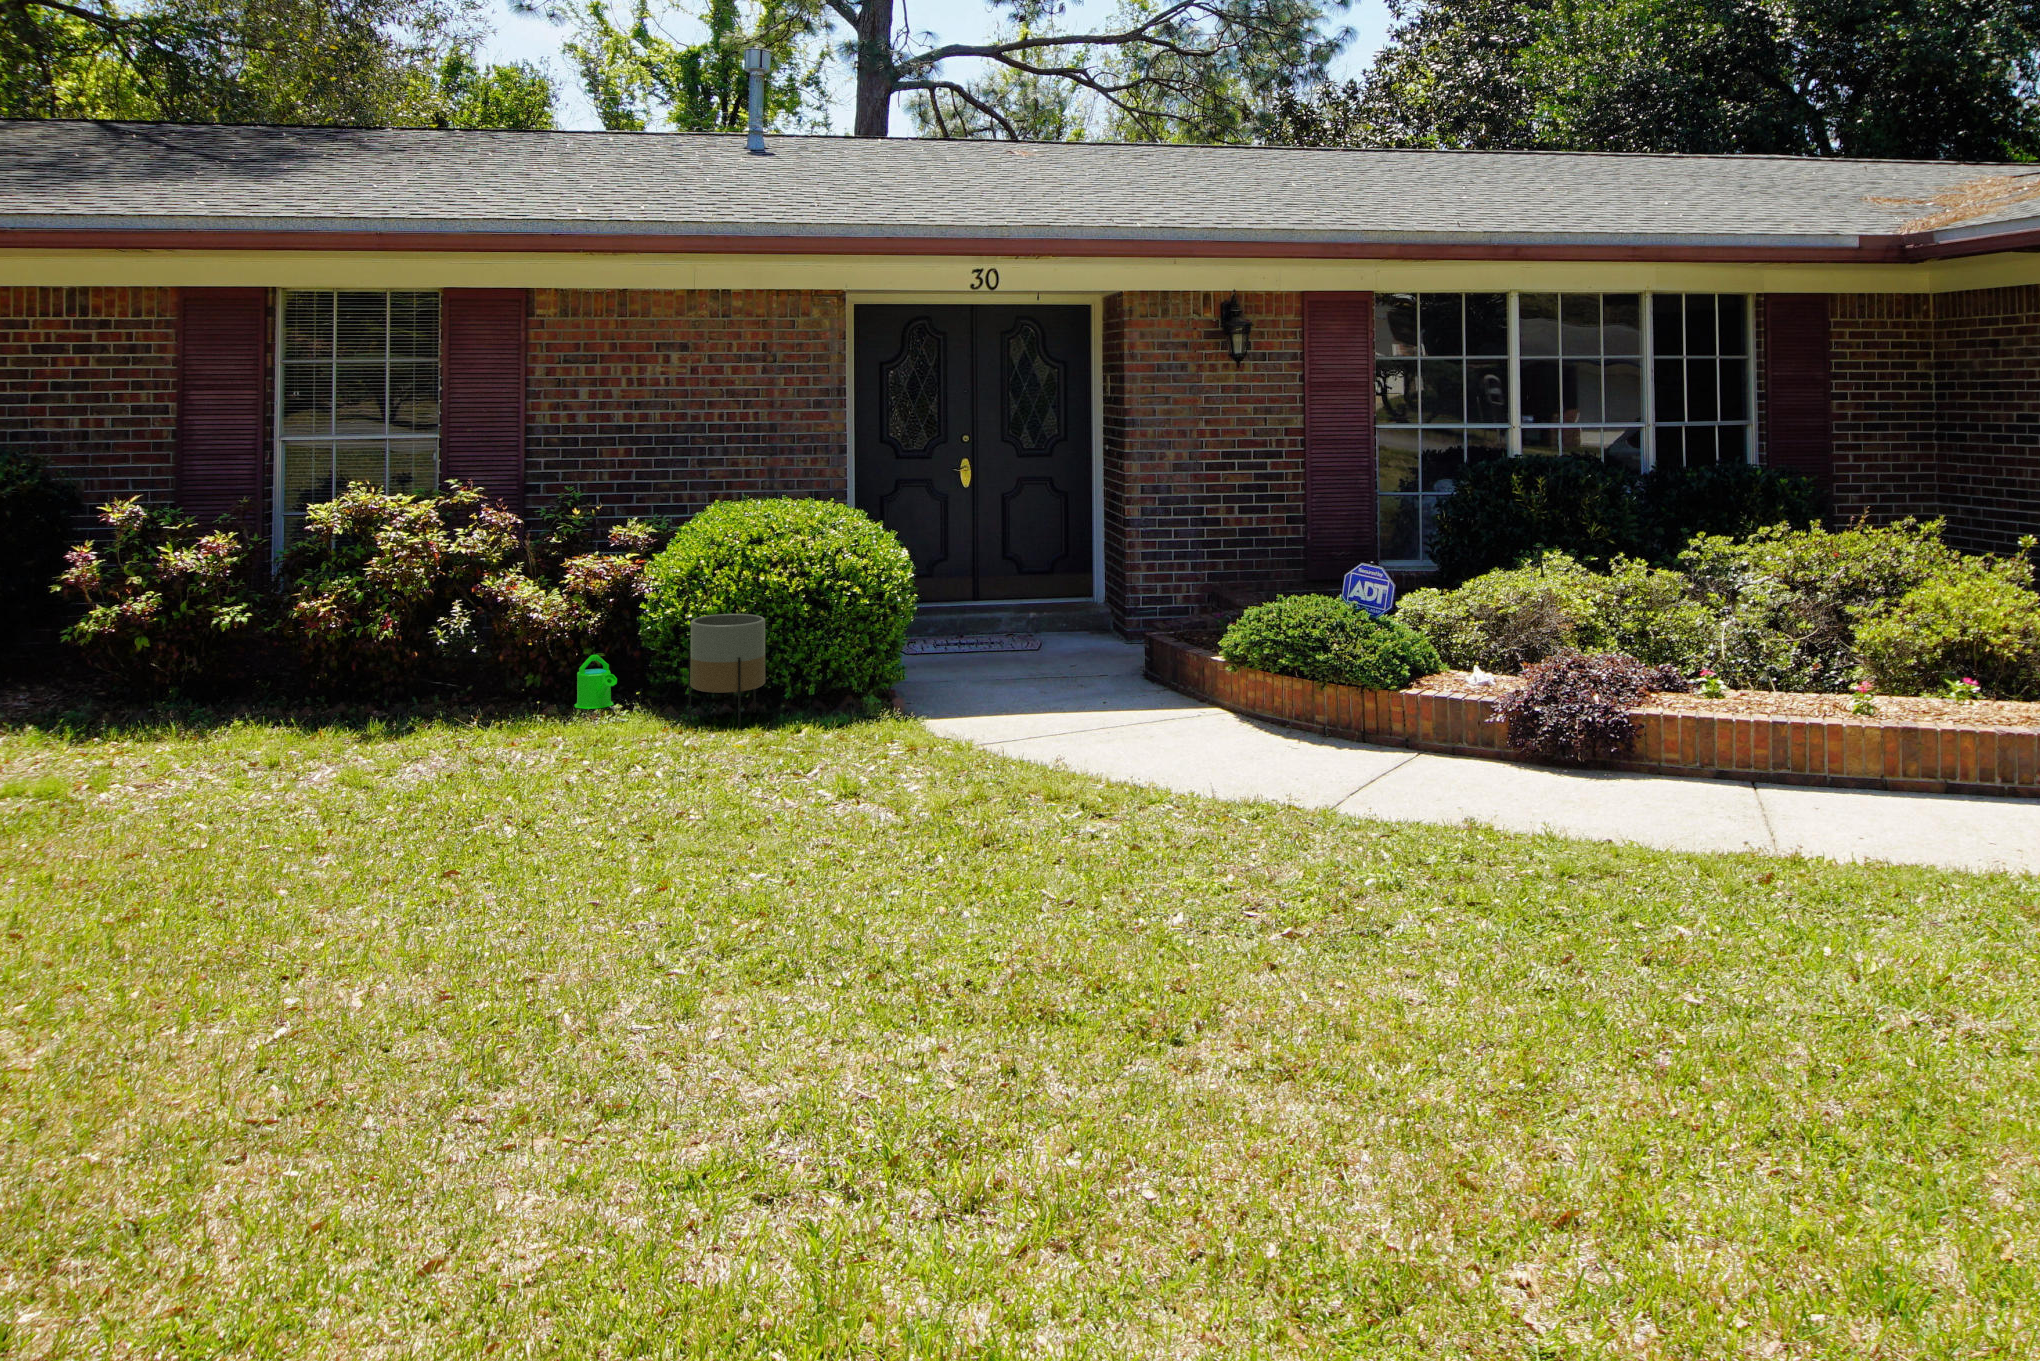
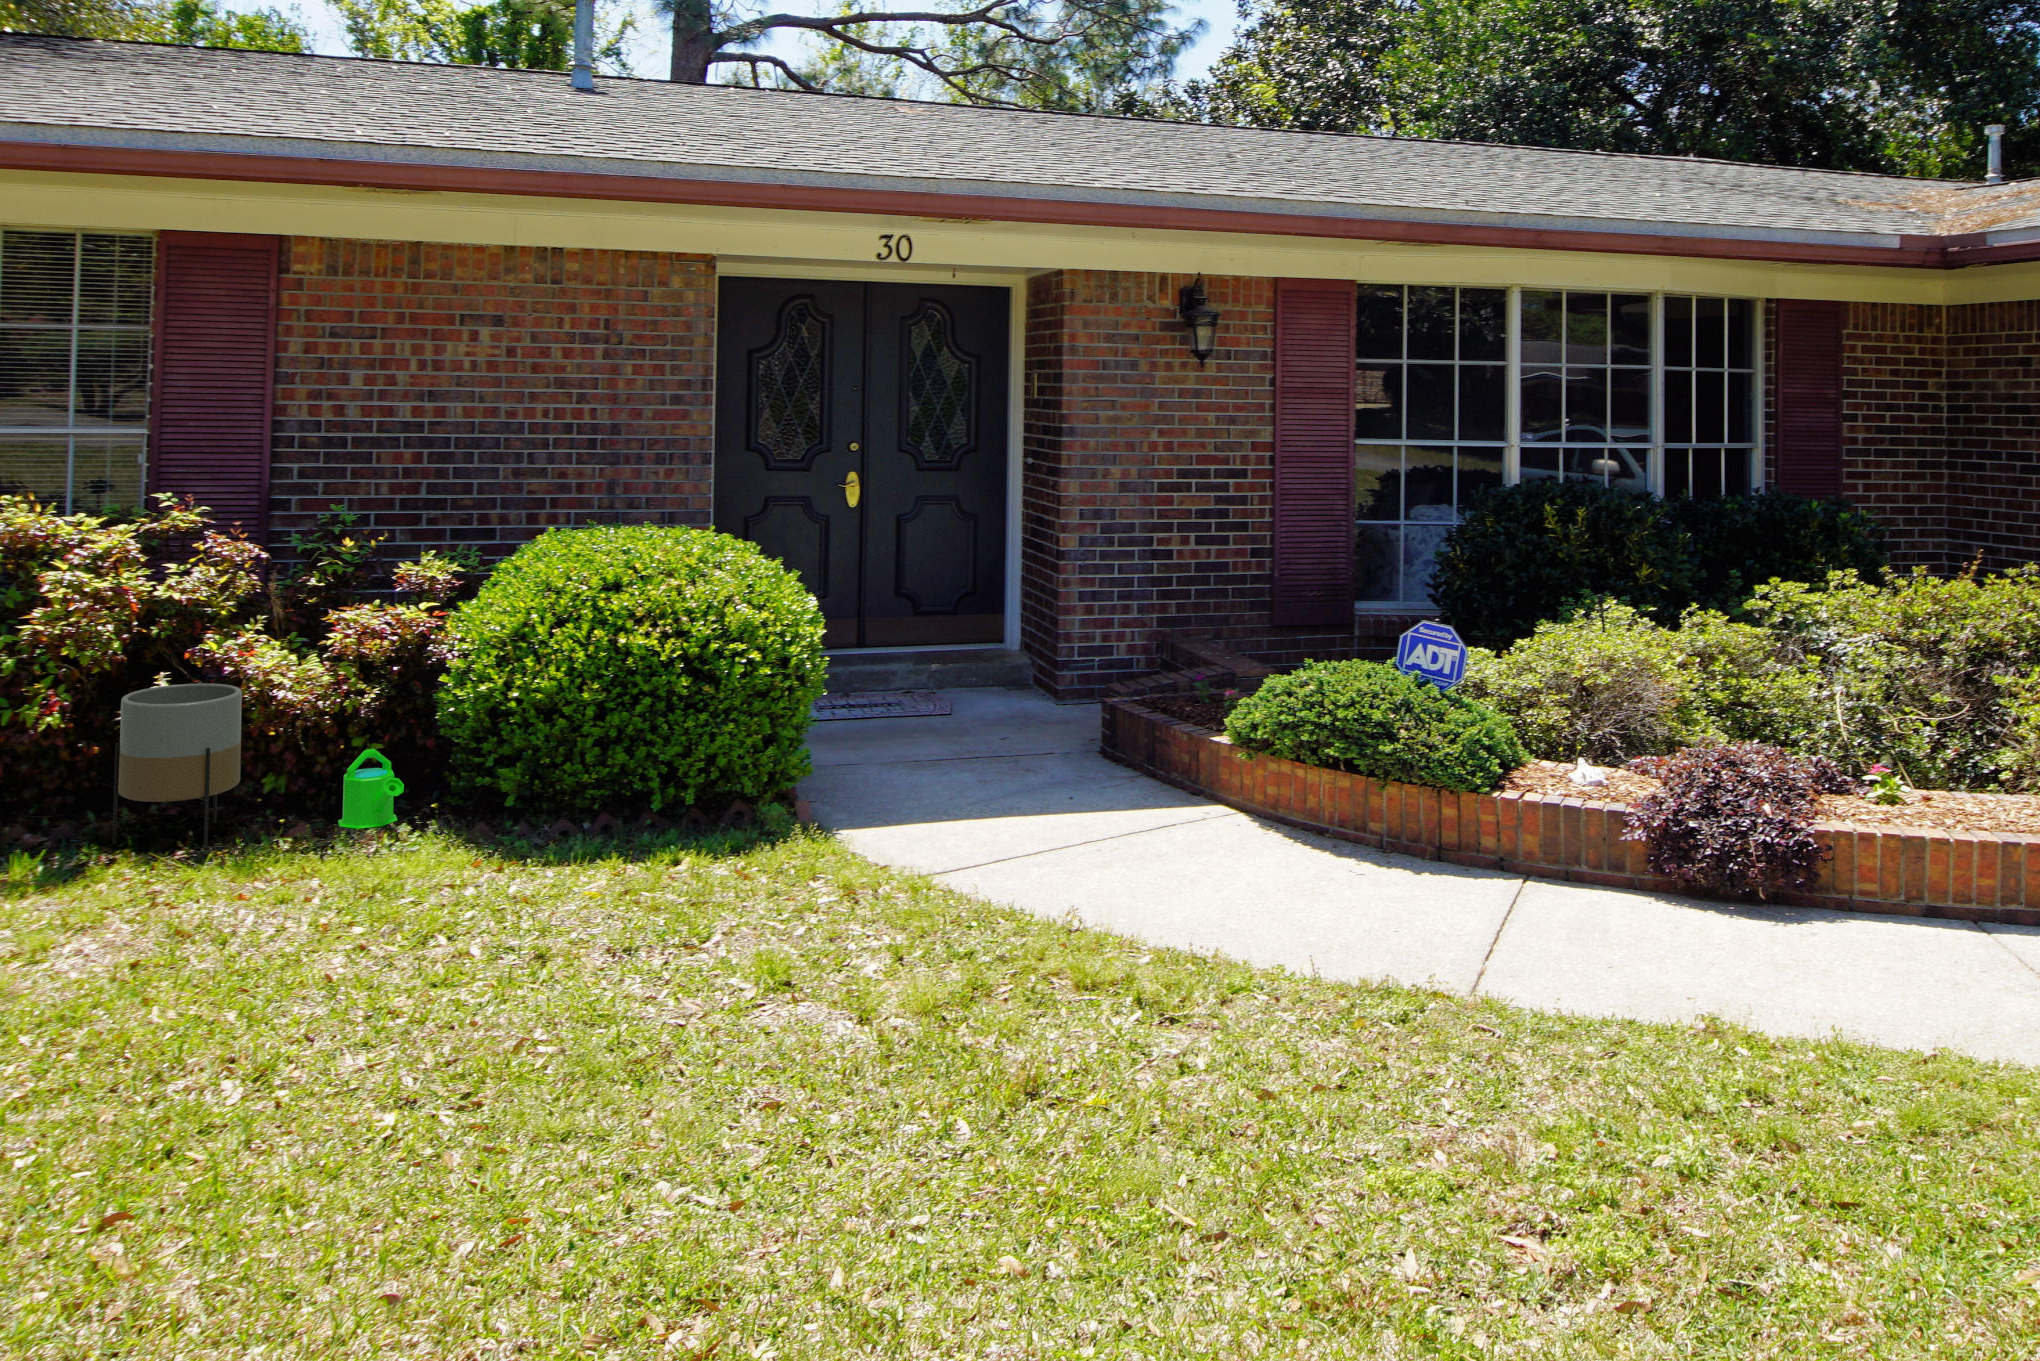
planter: present [689,614,765,728] -> present [113,684,242,849]

